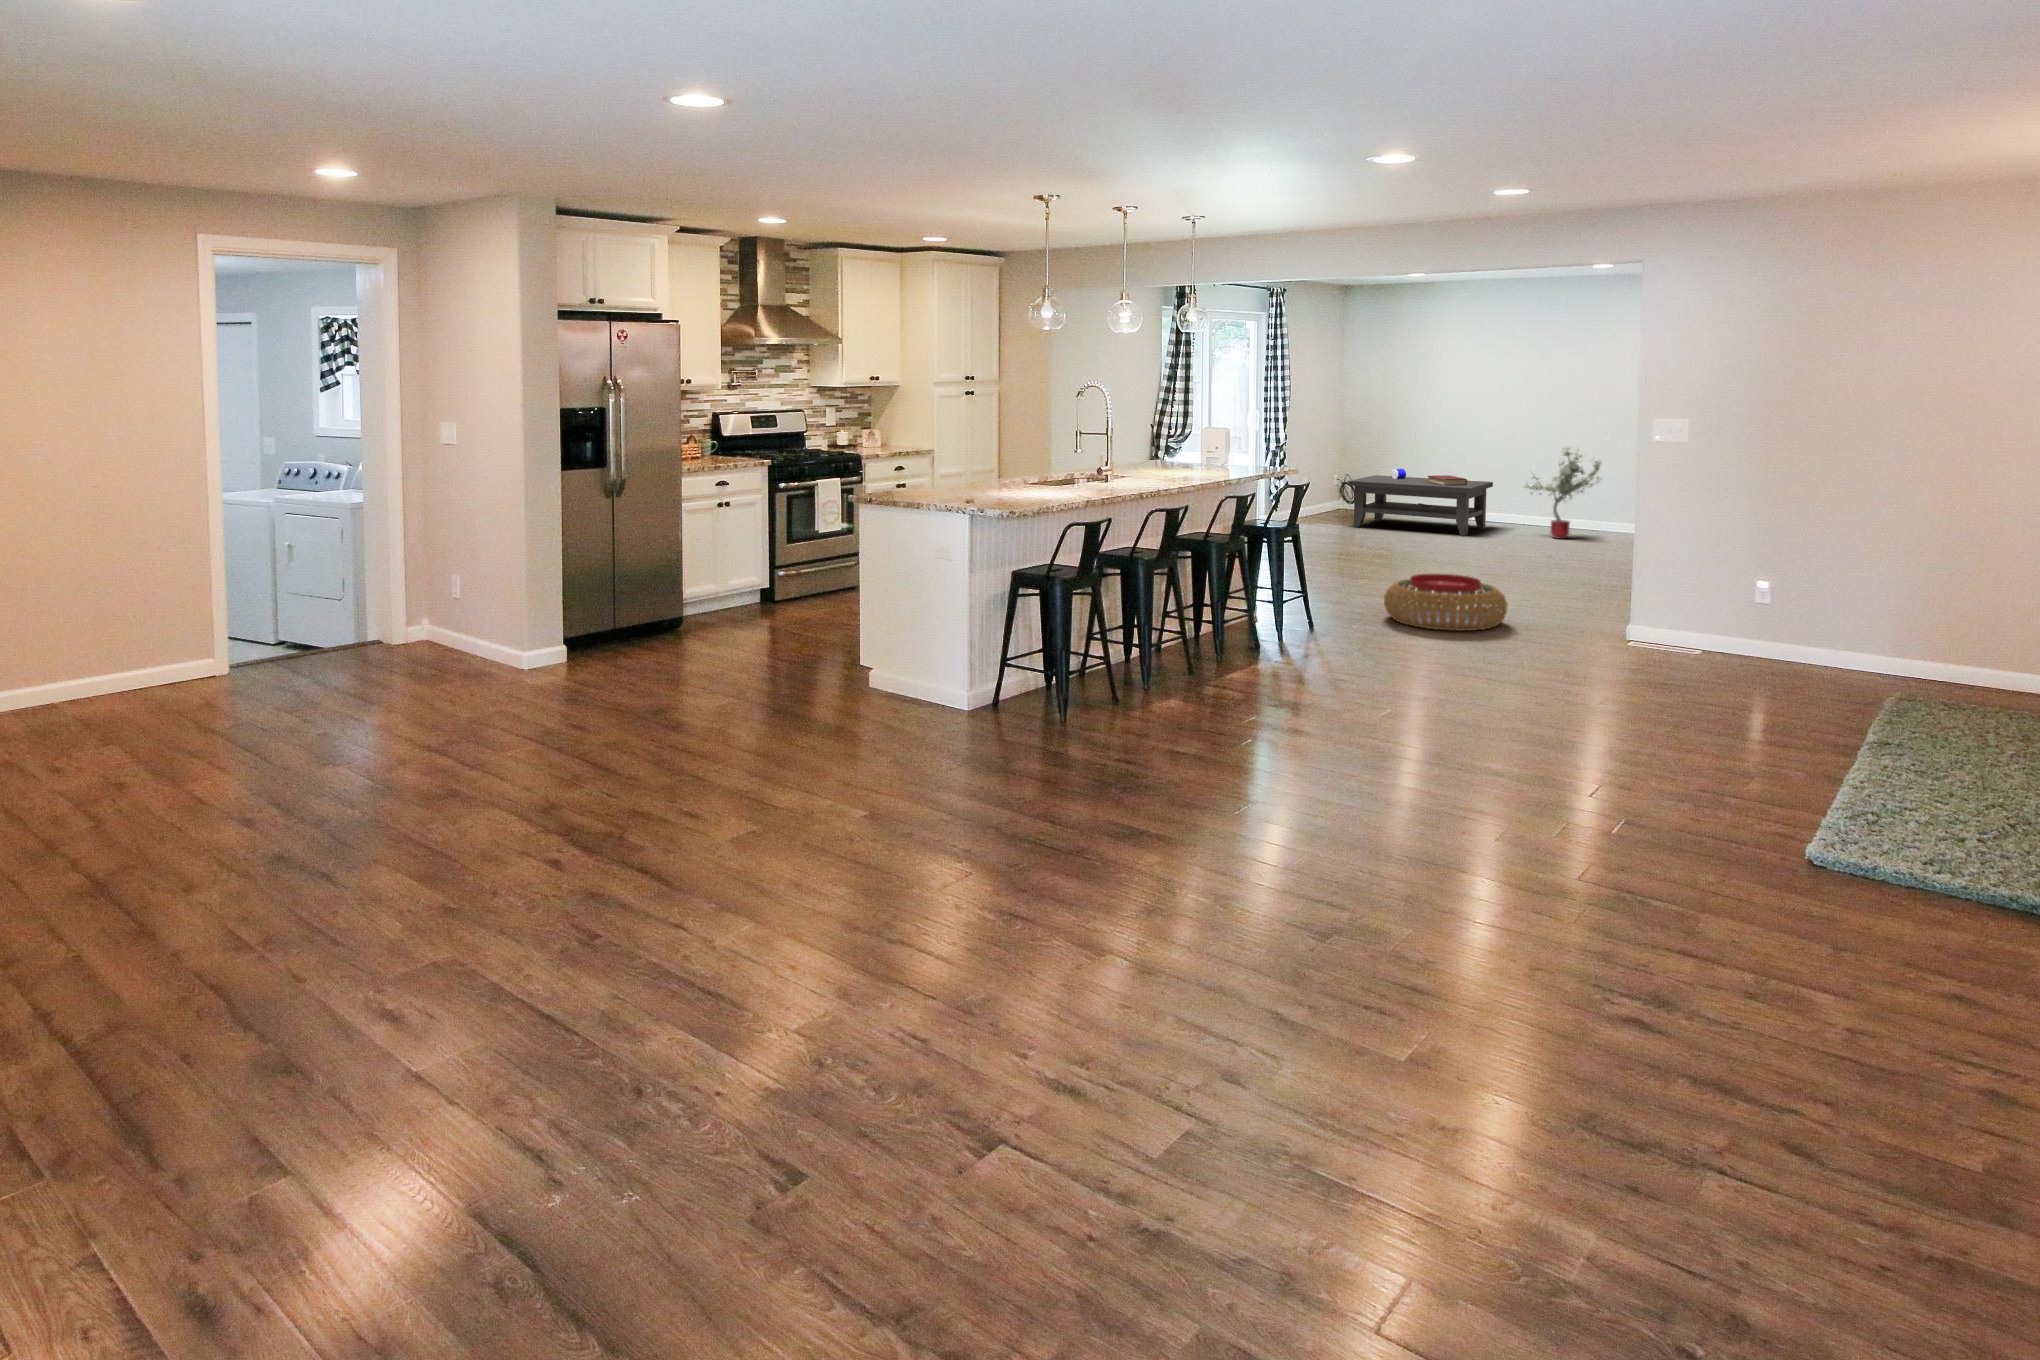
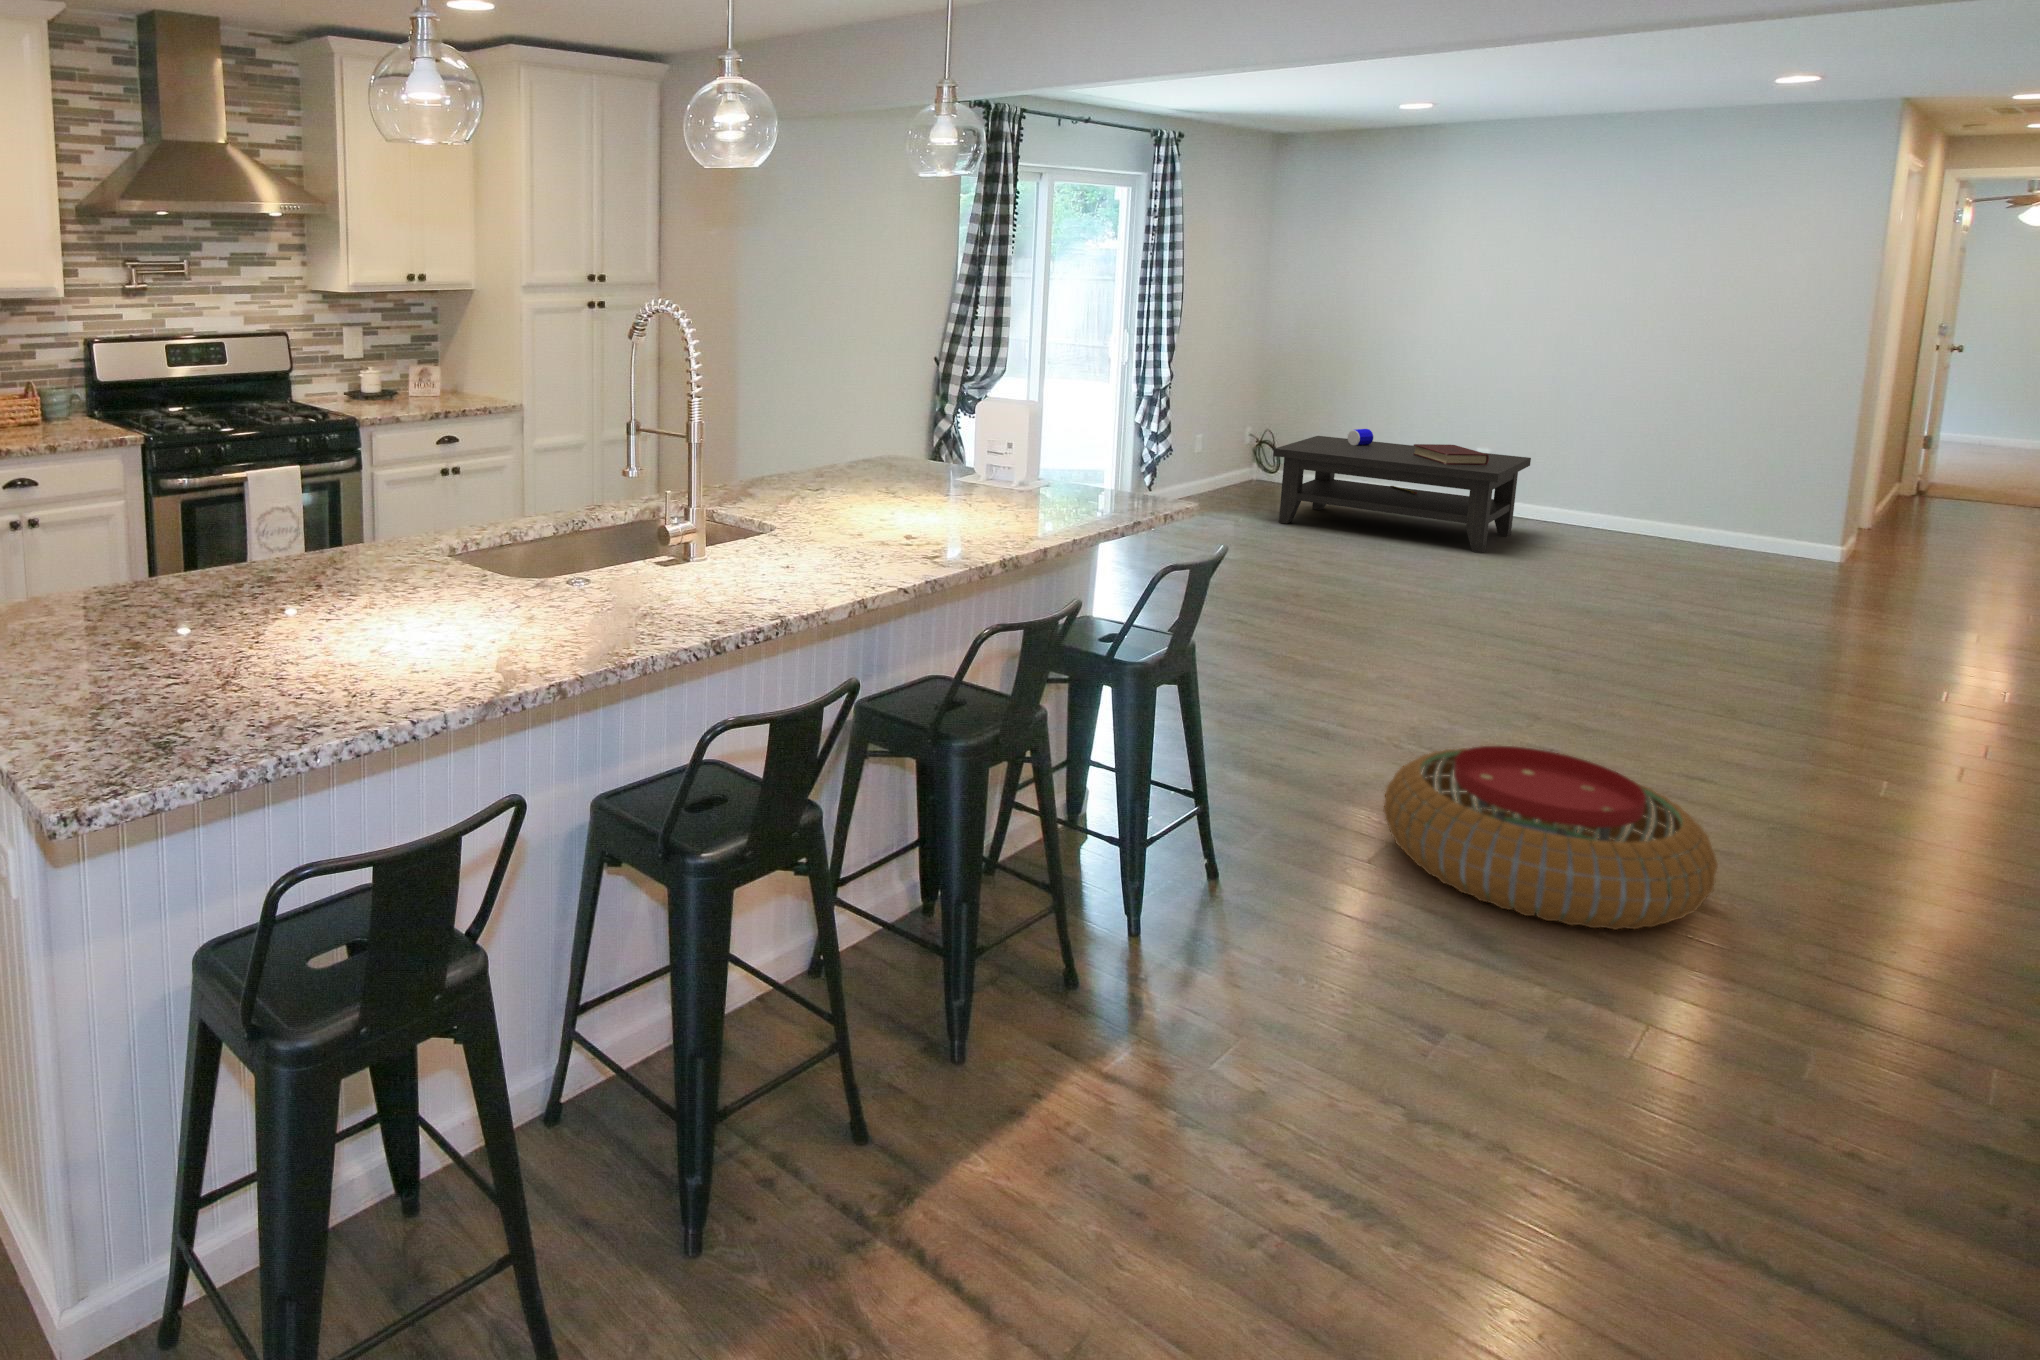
potted tree: present [1524,448,1601,539] -> none [1593,407,1766,568]

